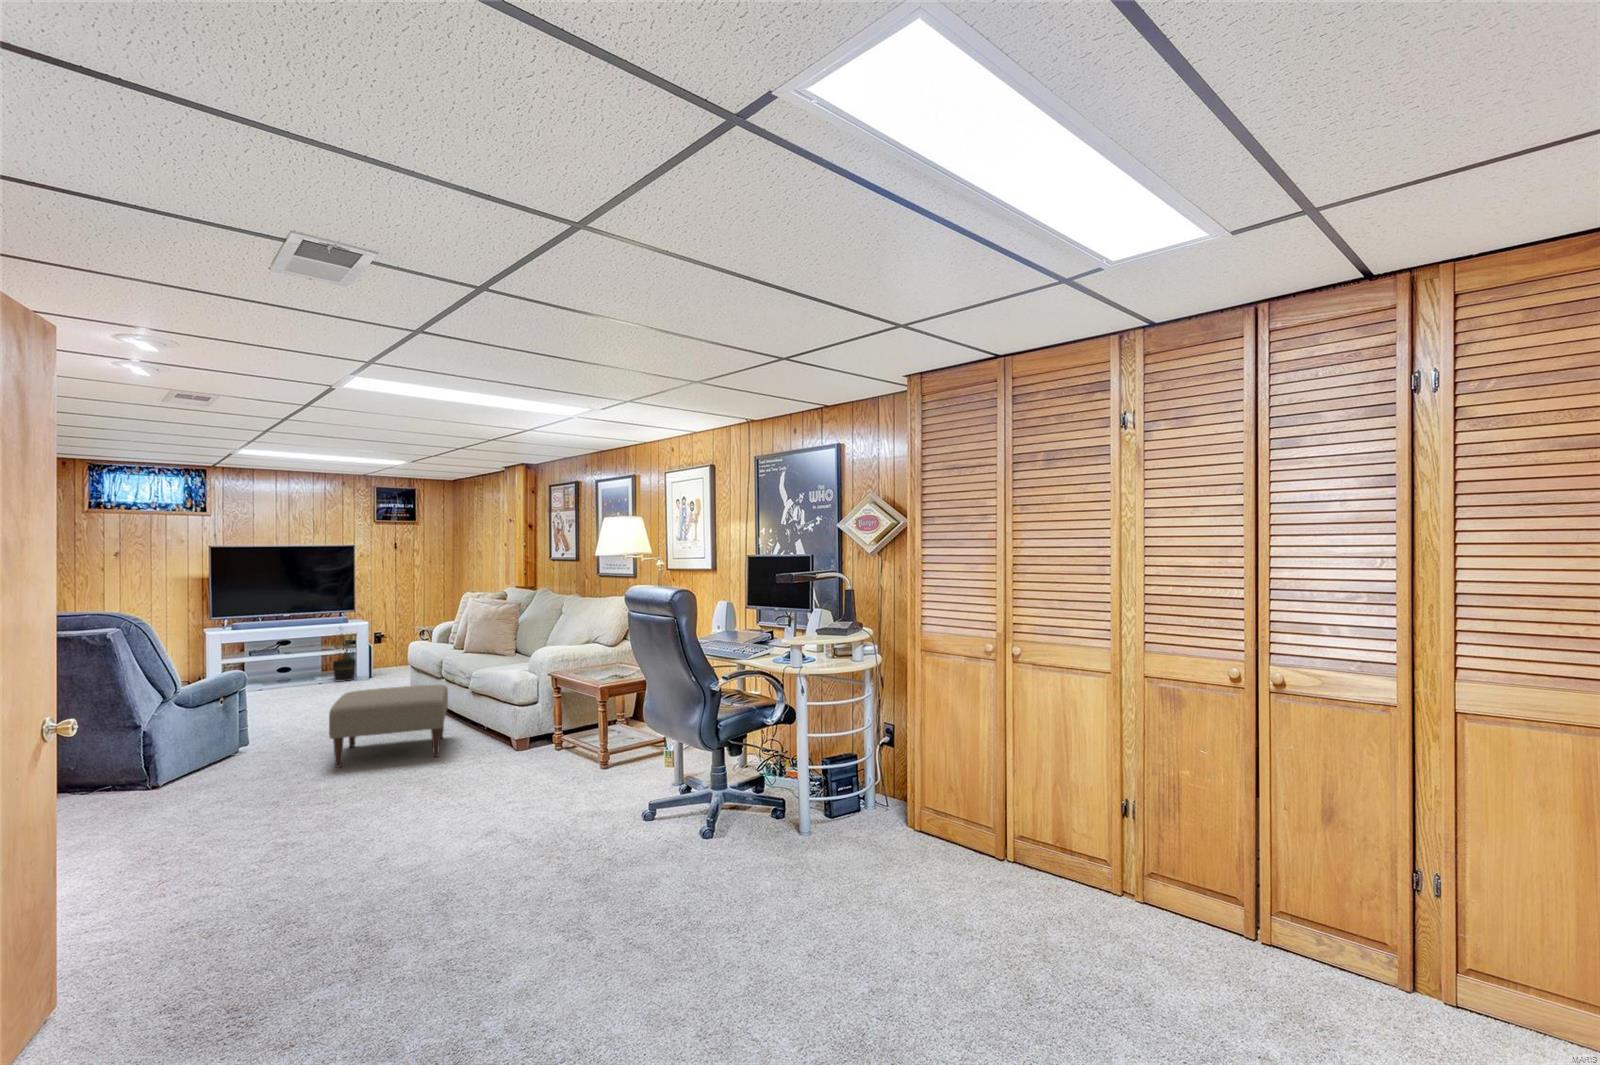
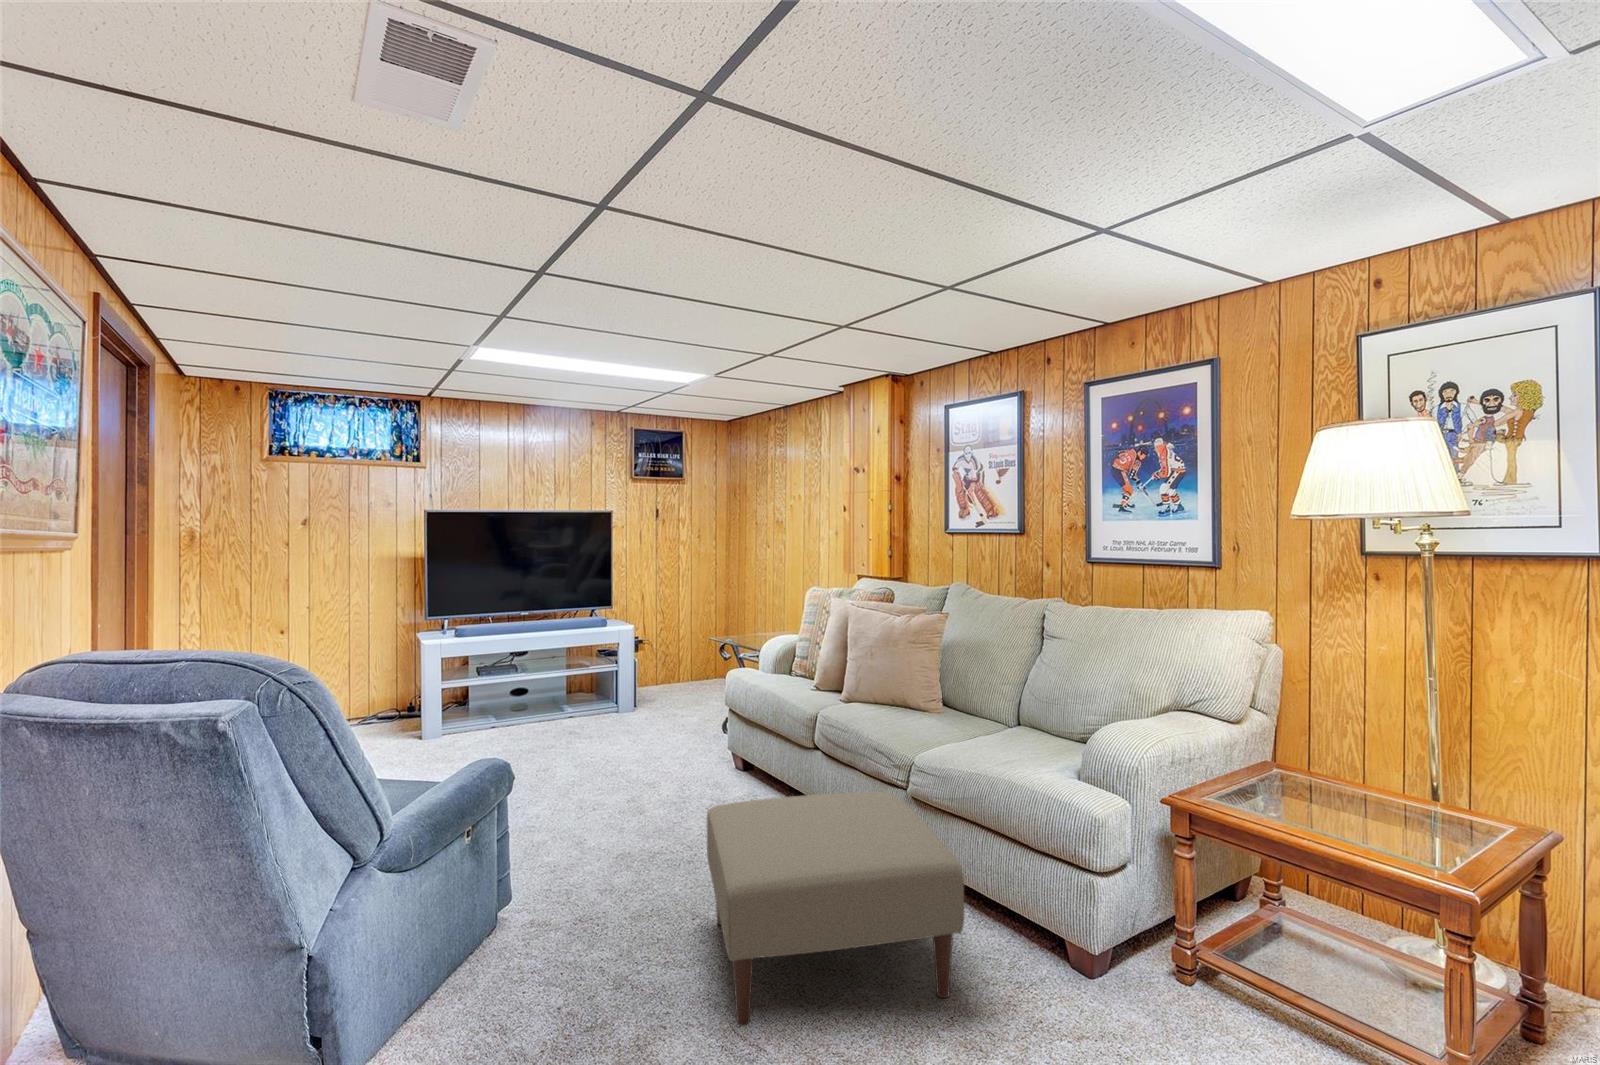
potted plant: present [332,628,356,682] -> none [574,624,628,714]

